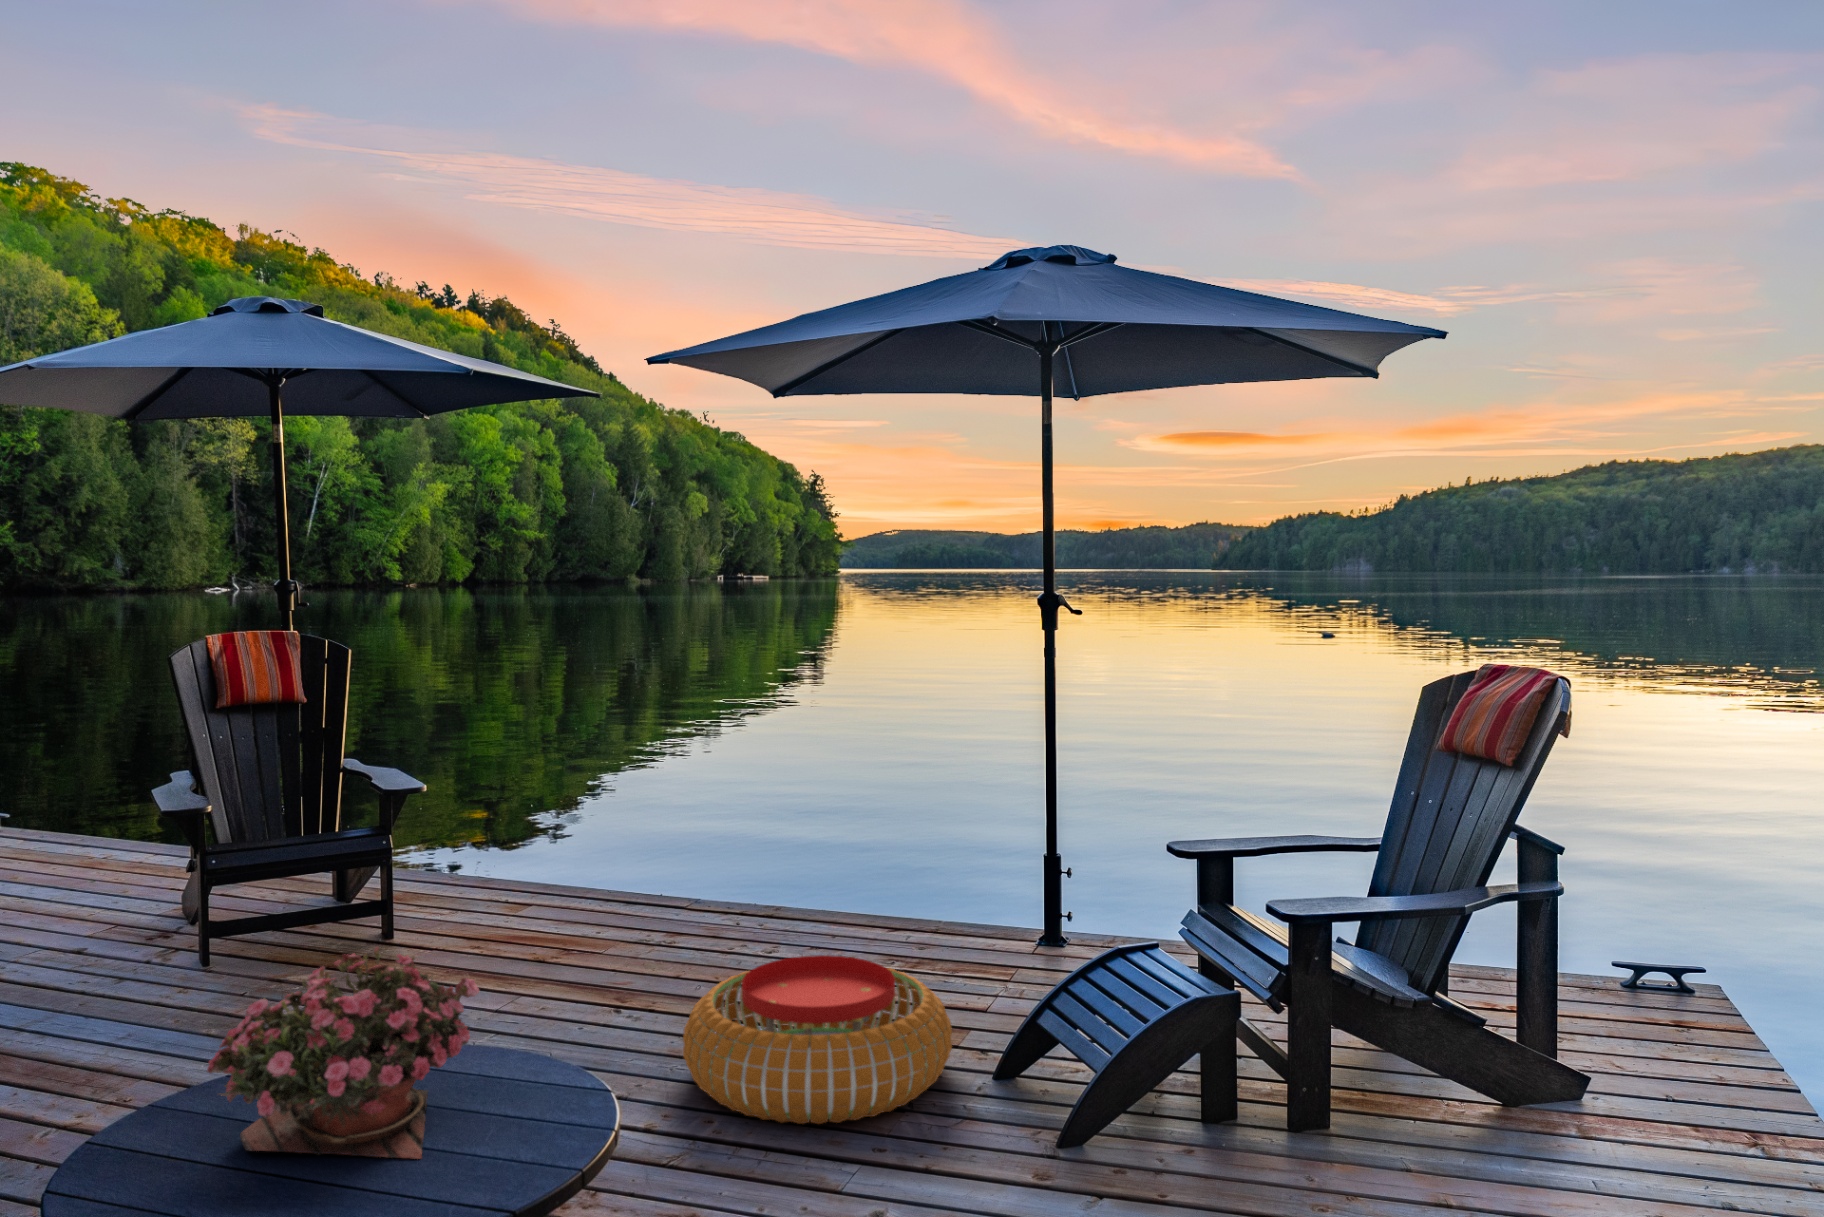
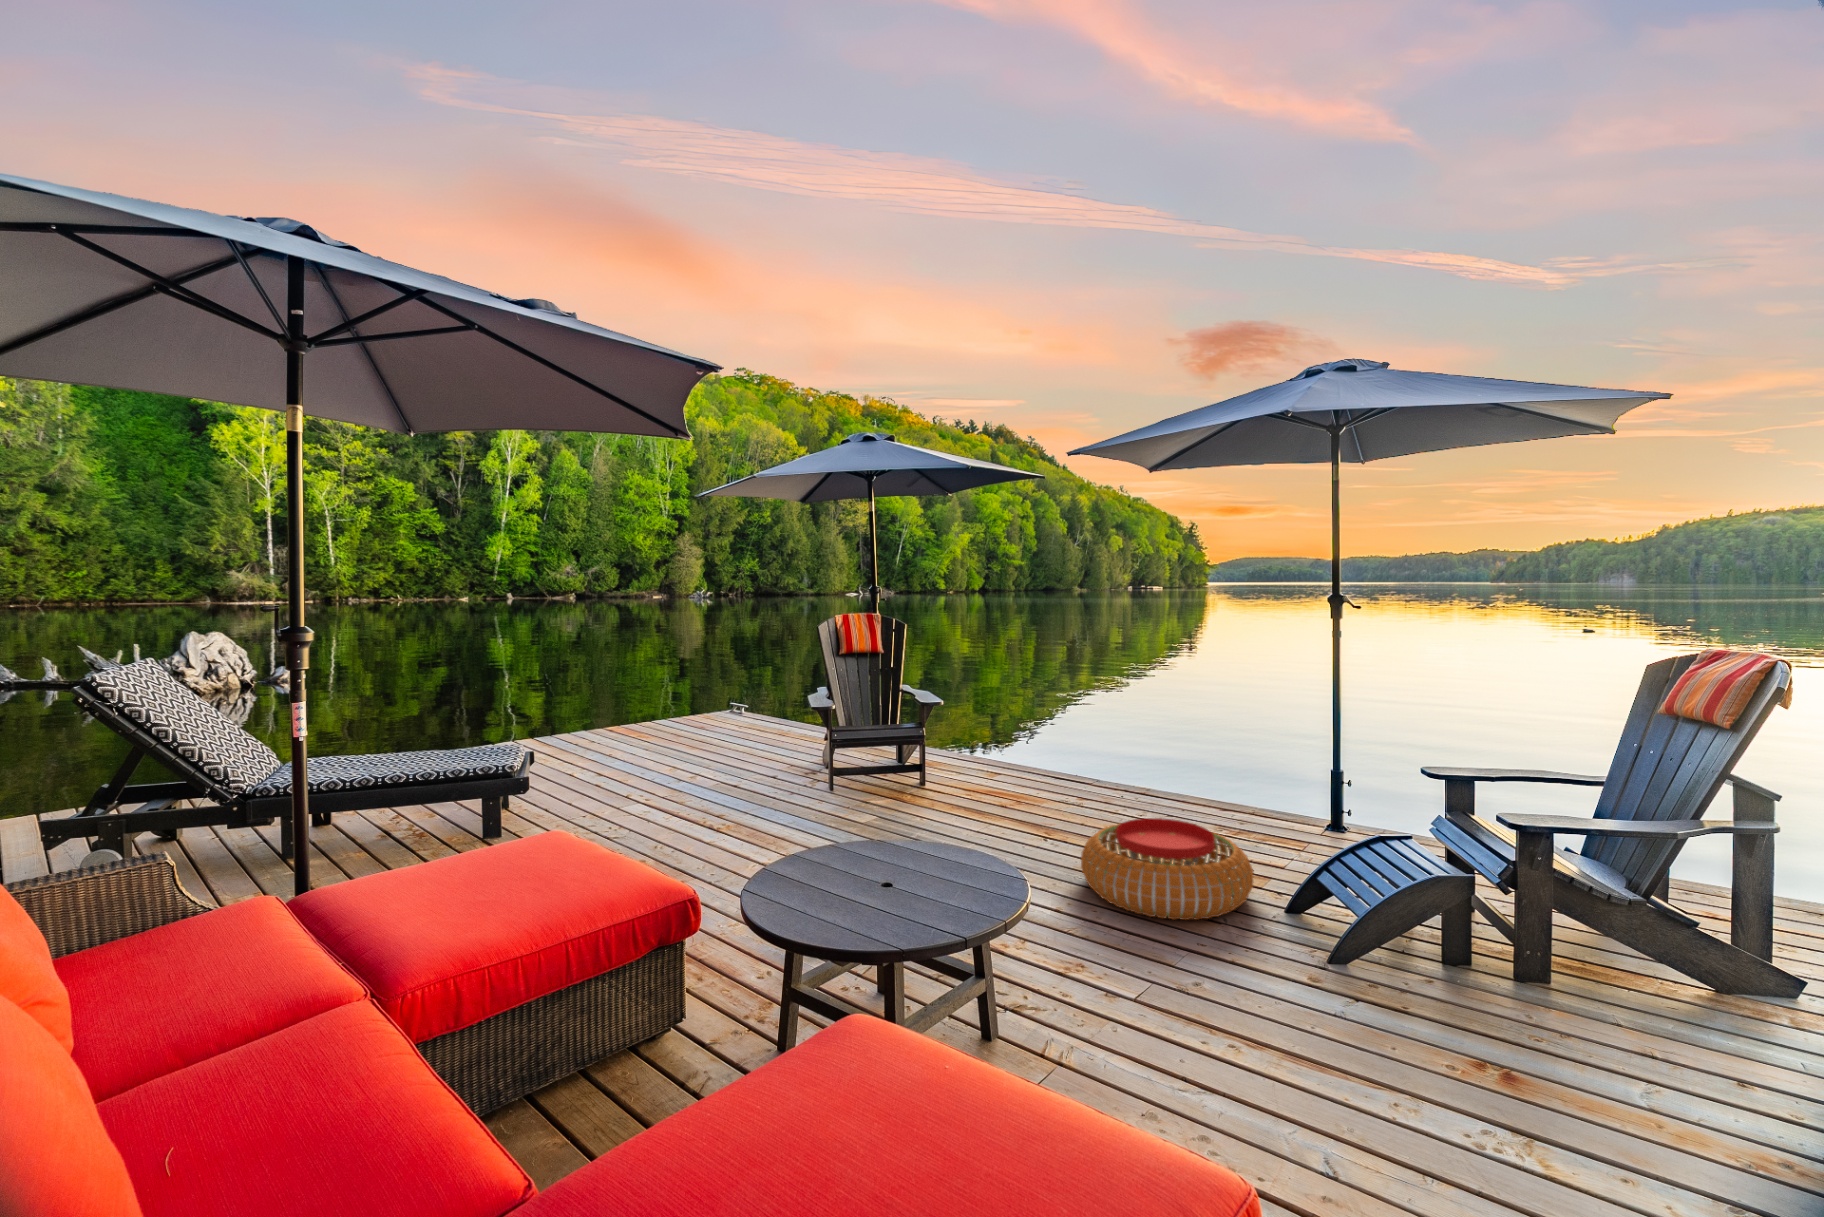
potted flower: present [207,947,479,1159] -> none [835,780,961,890]

